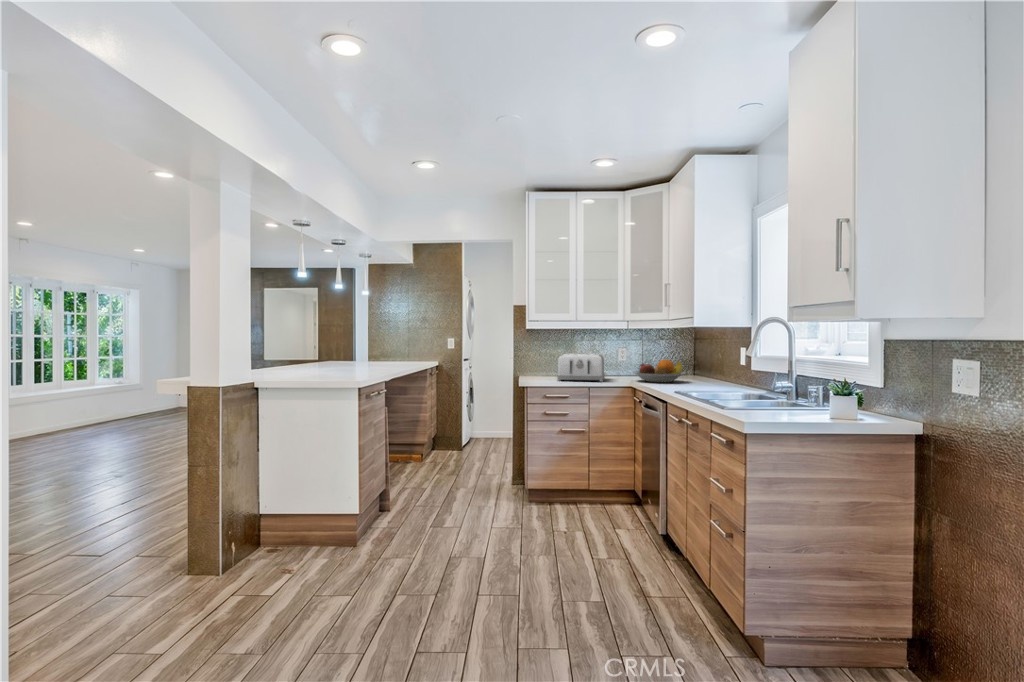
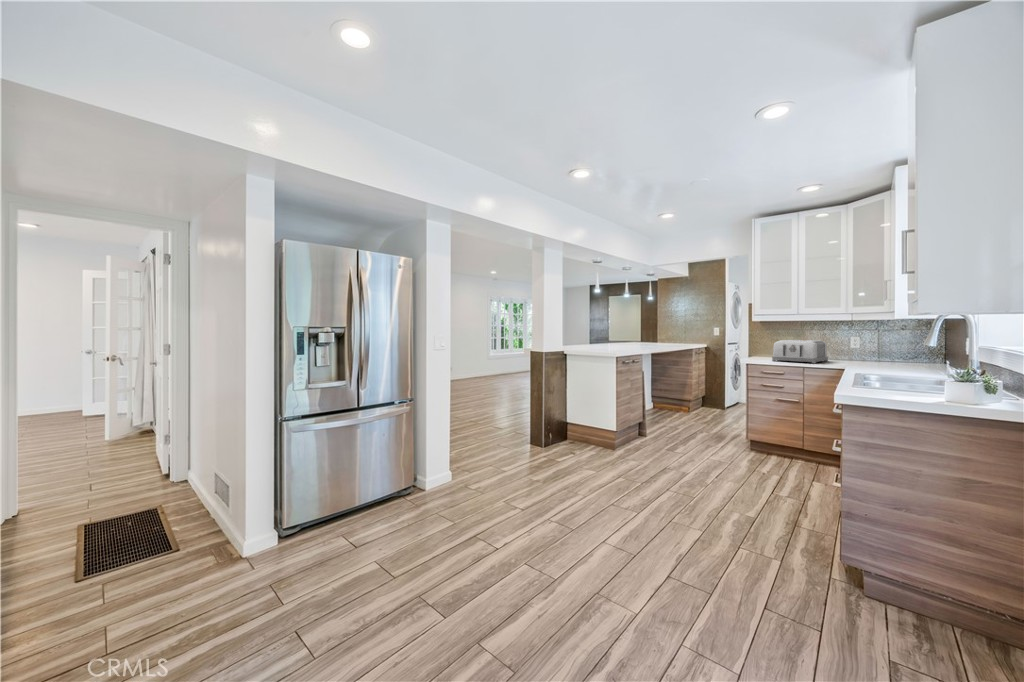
fruit bowl: present [633,360,685,382] -> none [852,347,917,367]

